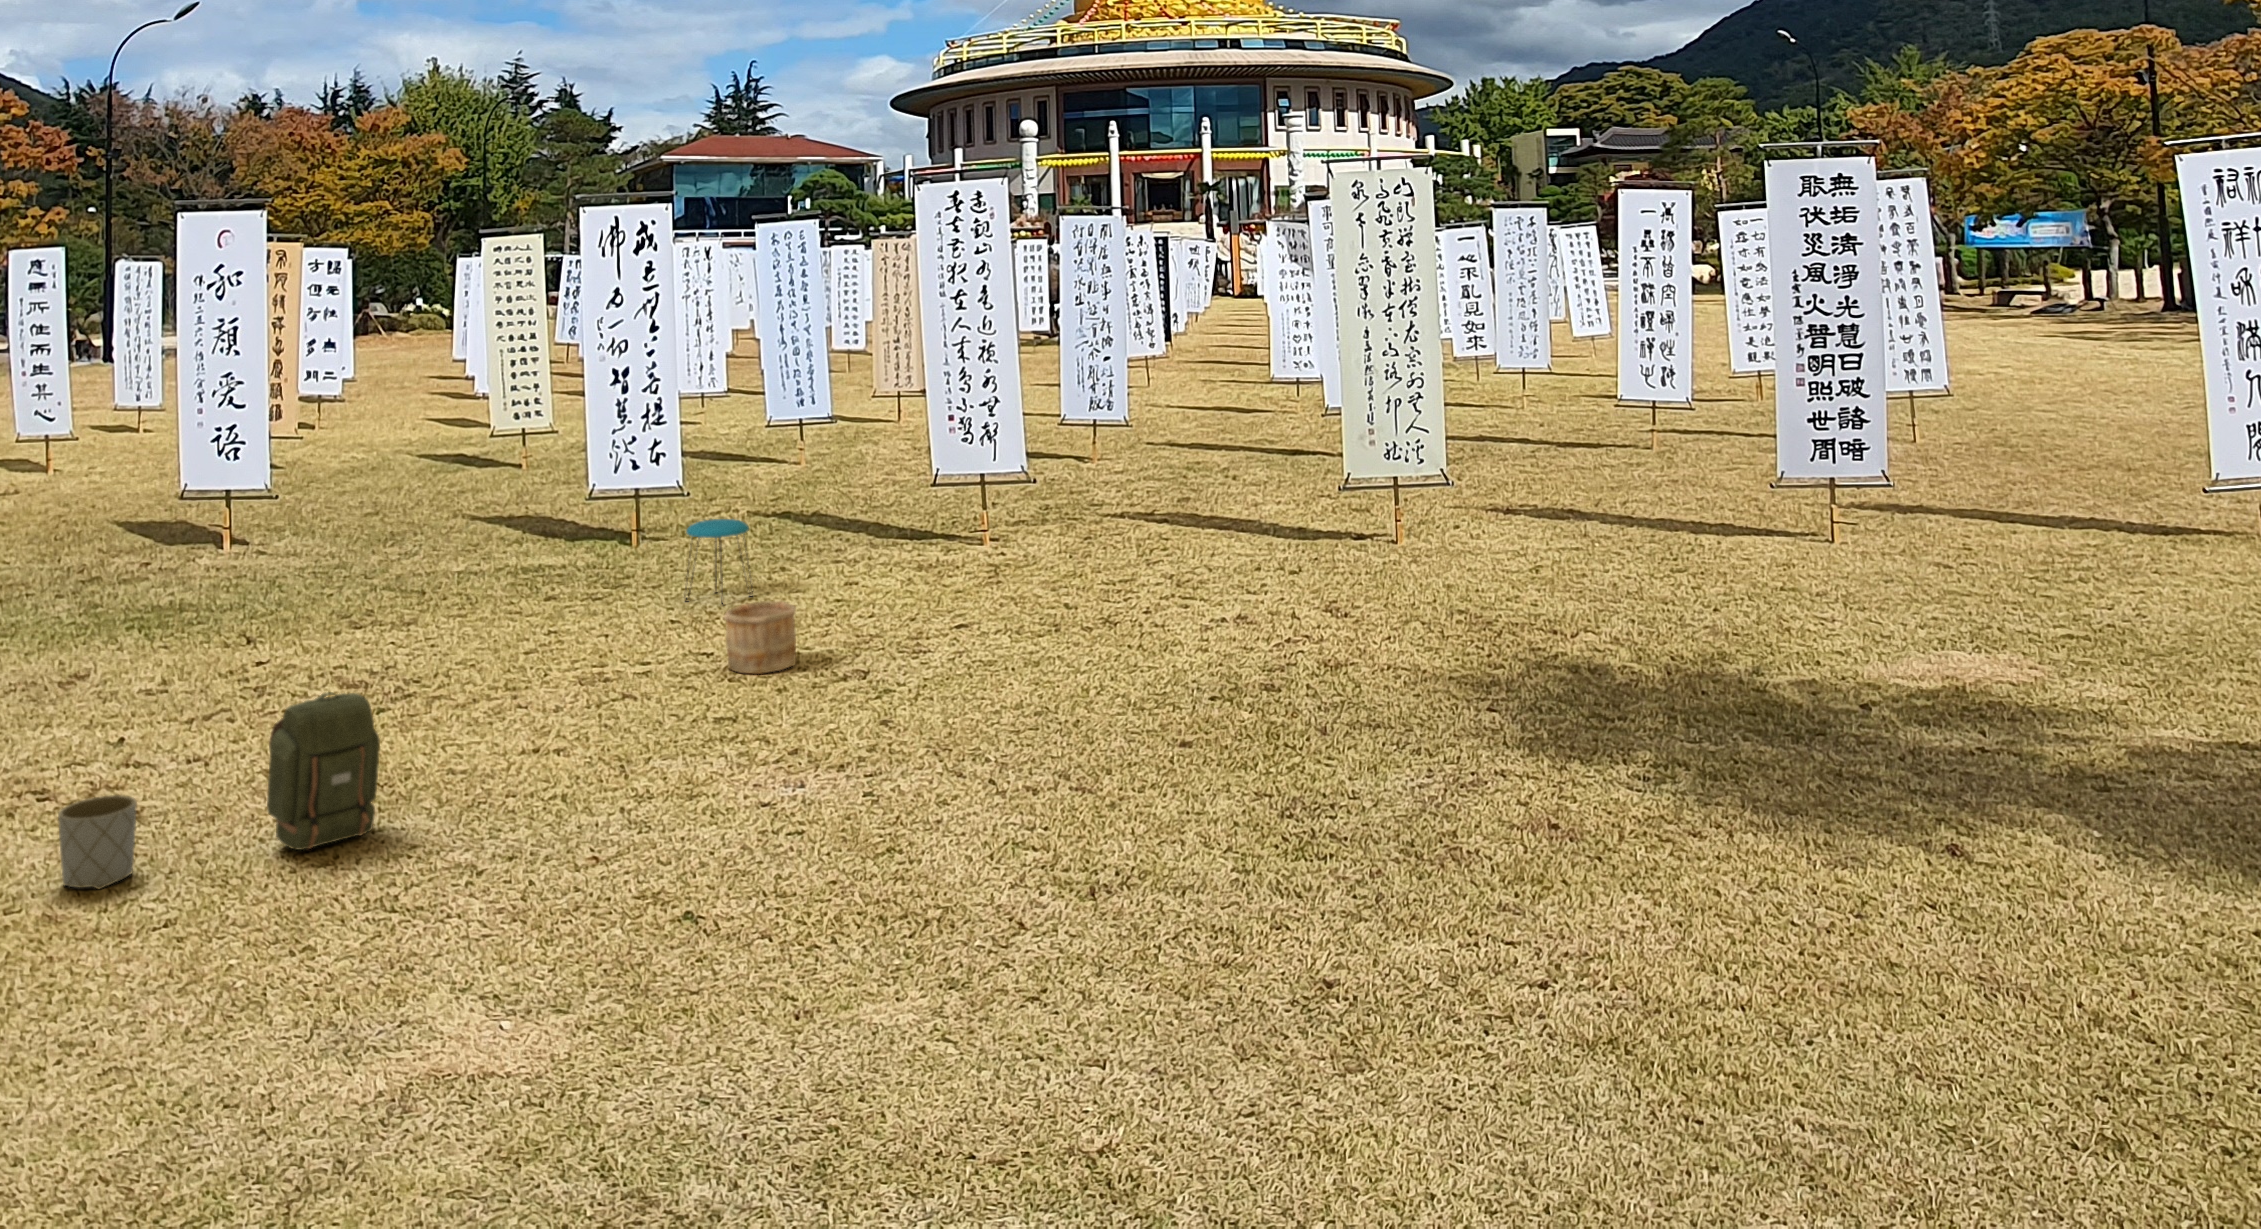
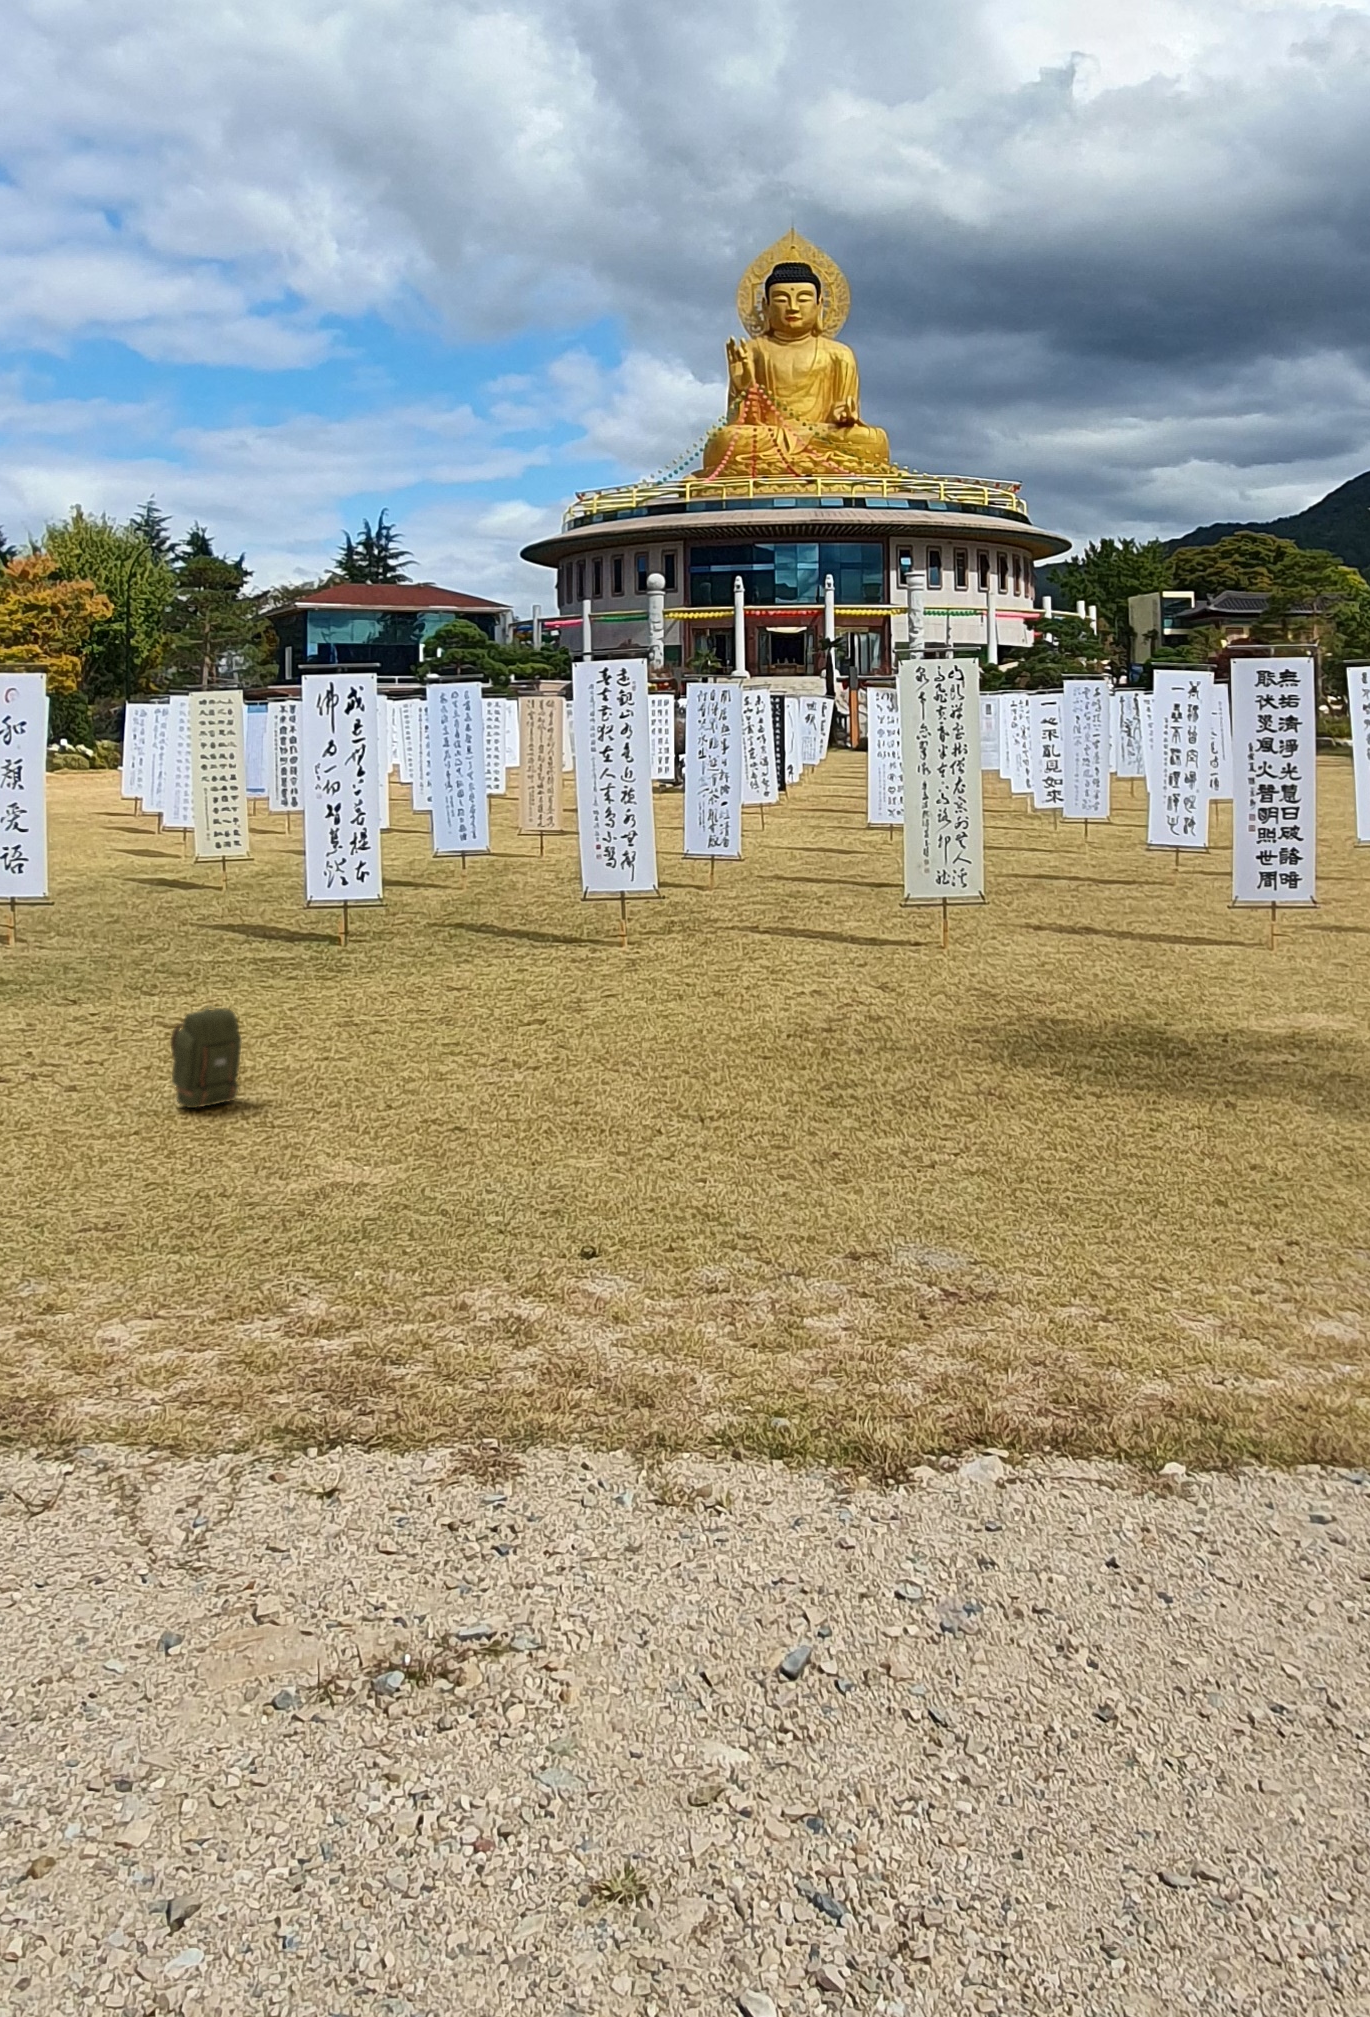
stool: present [685,519,753,605] -> none [397,919,449,985]
wooden bucket: present [724,601,796,674] -> none [441,973,493,1024]
planter: present [58,795,137,889] -> none [49,1068,96,1125]

